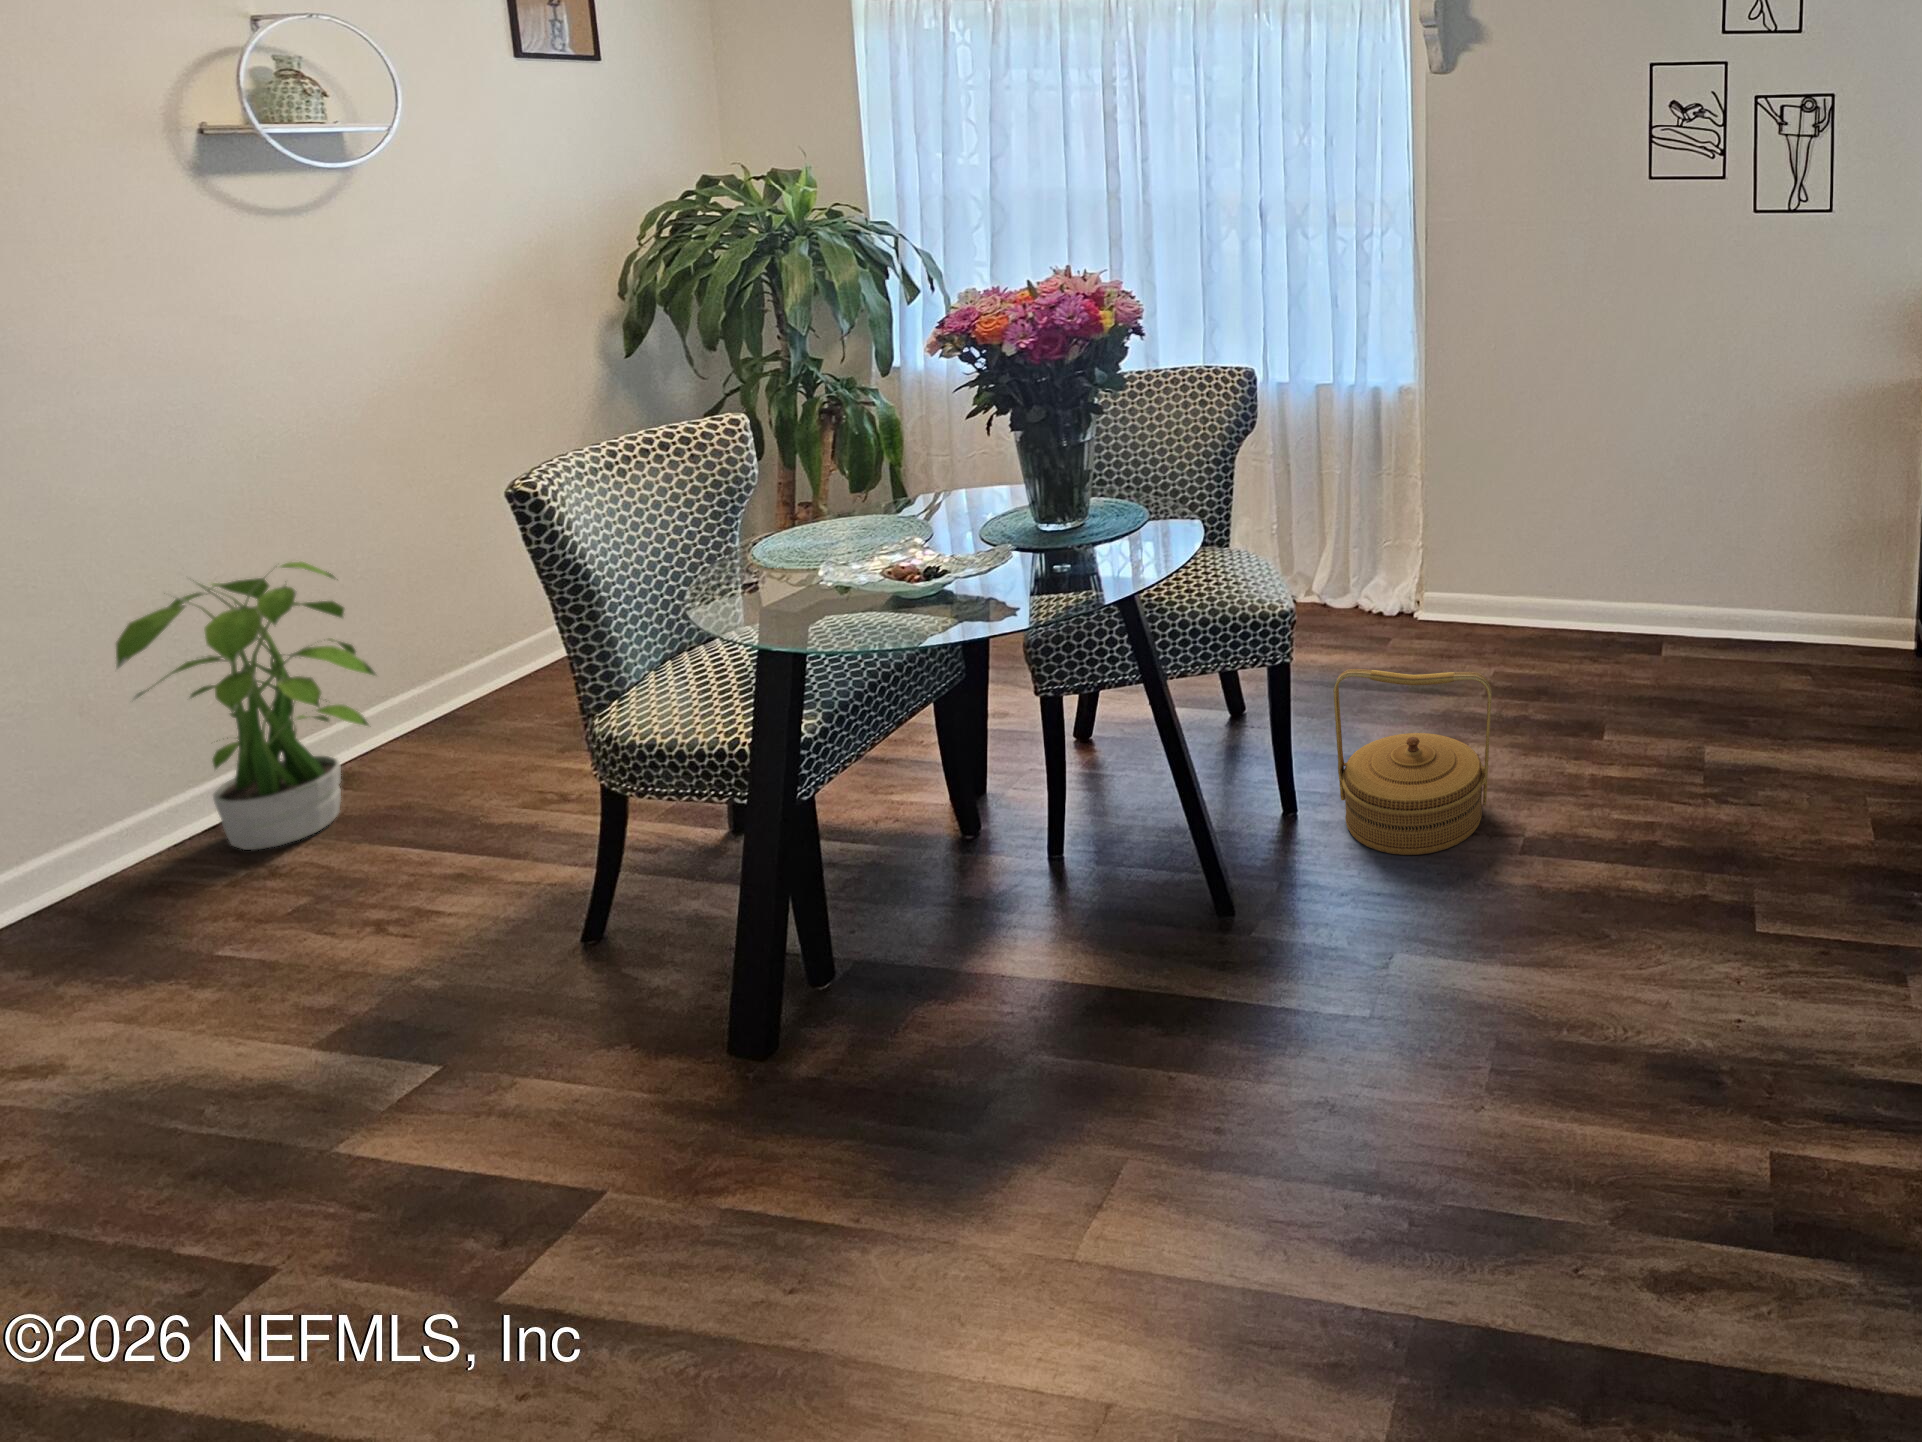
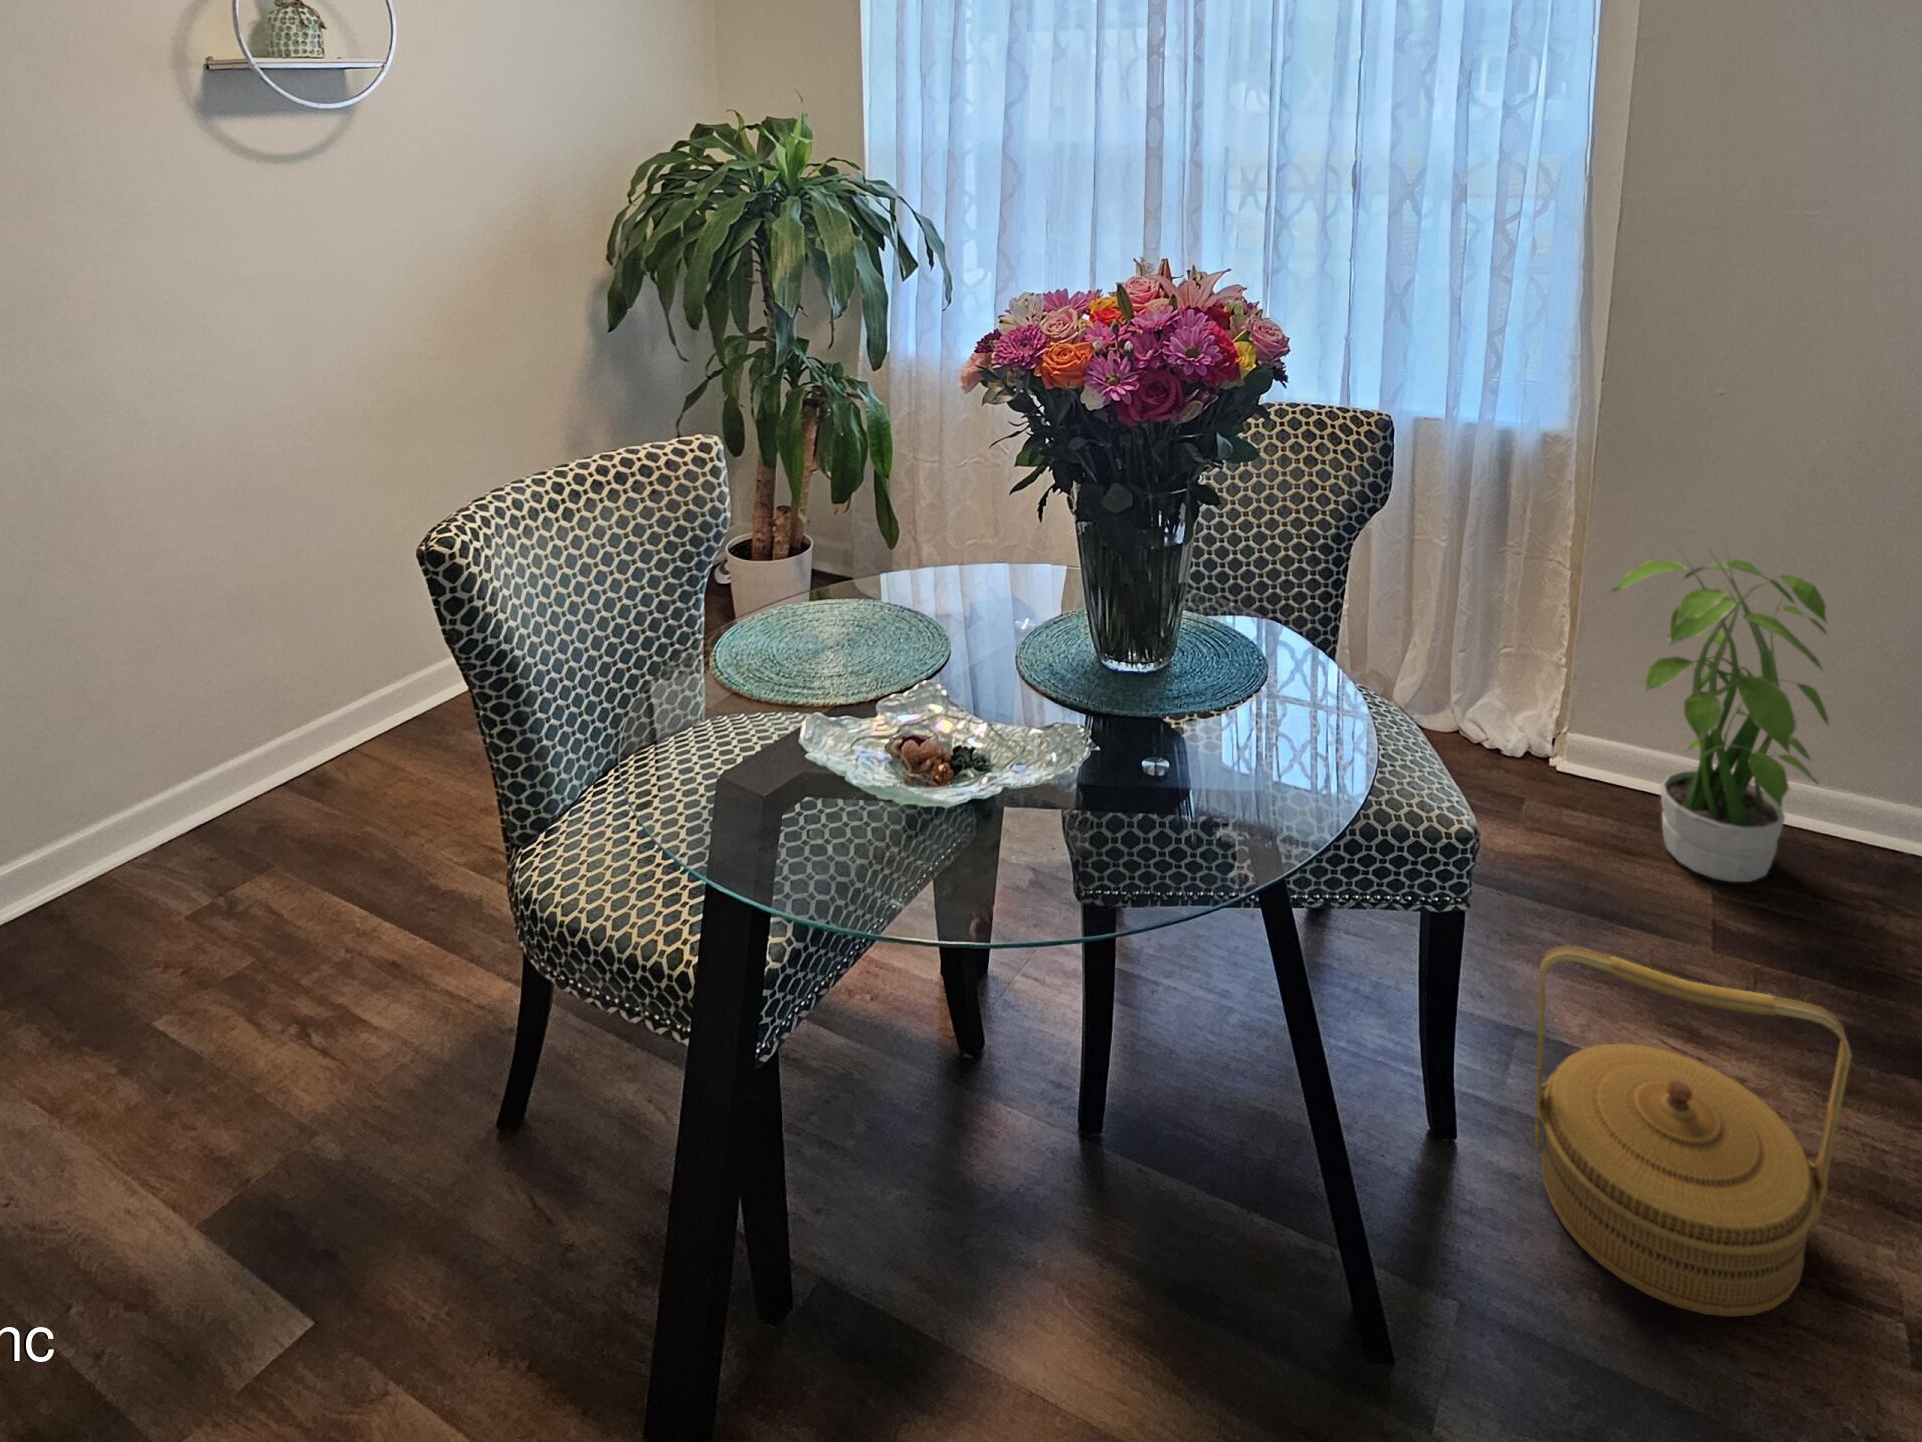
potted plant: present [116,561,376,850] -> present [1608,550,1828,882]

